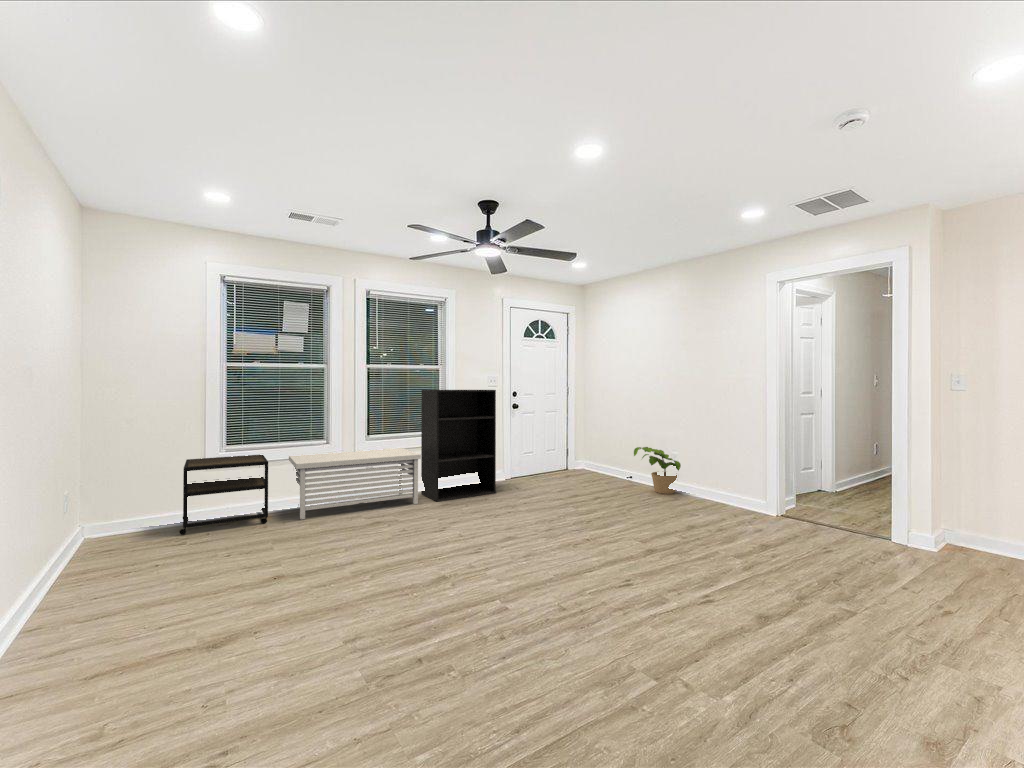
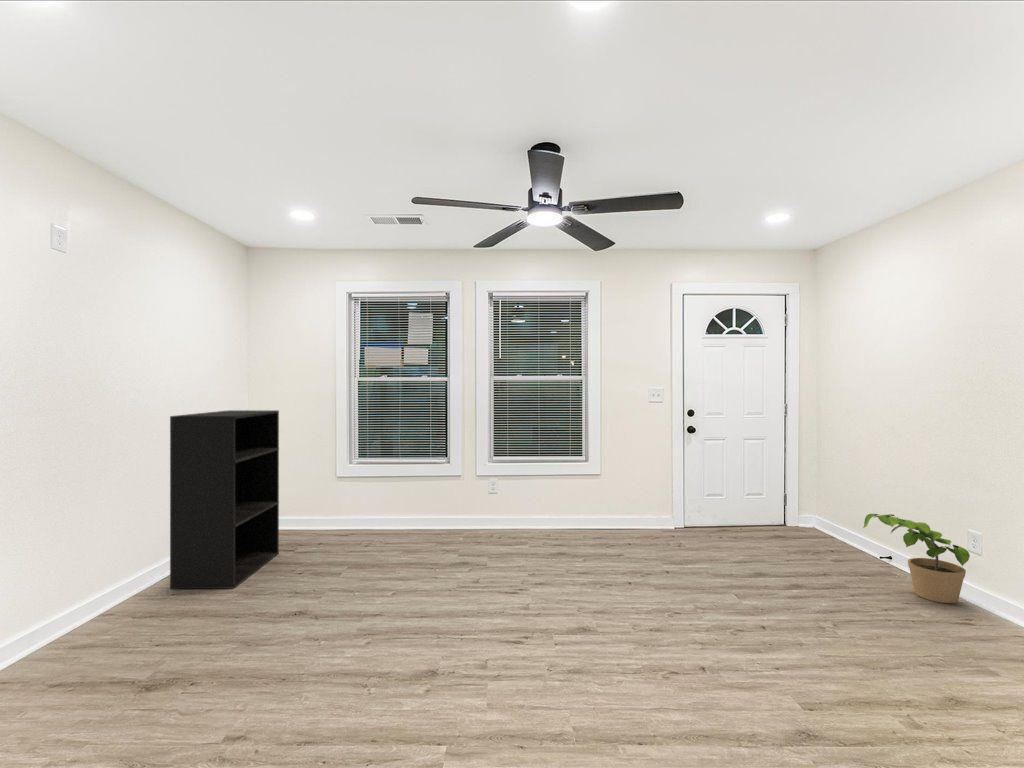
bookshelf: present [421,390,496,502] -> present [170,410,279,589]
storage bench: present [289,448,421,519] -> none [394,476,534,550]
side table: present [179,455,268,535] -> none [294,473,384,548]

